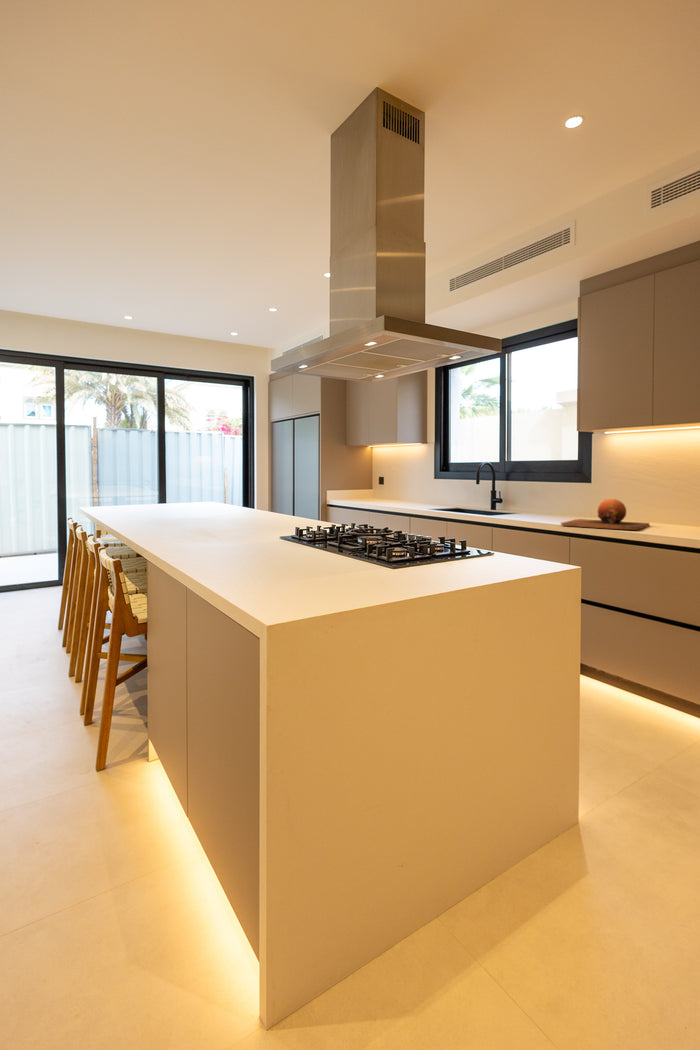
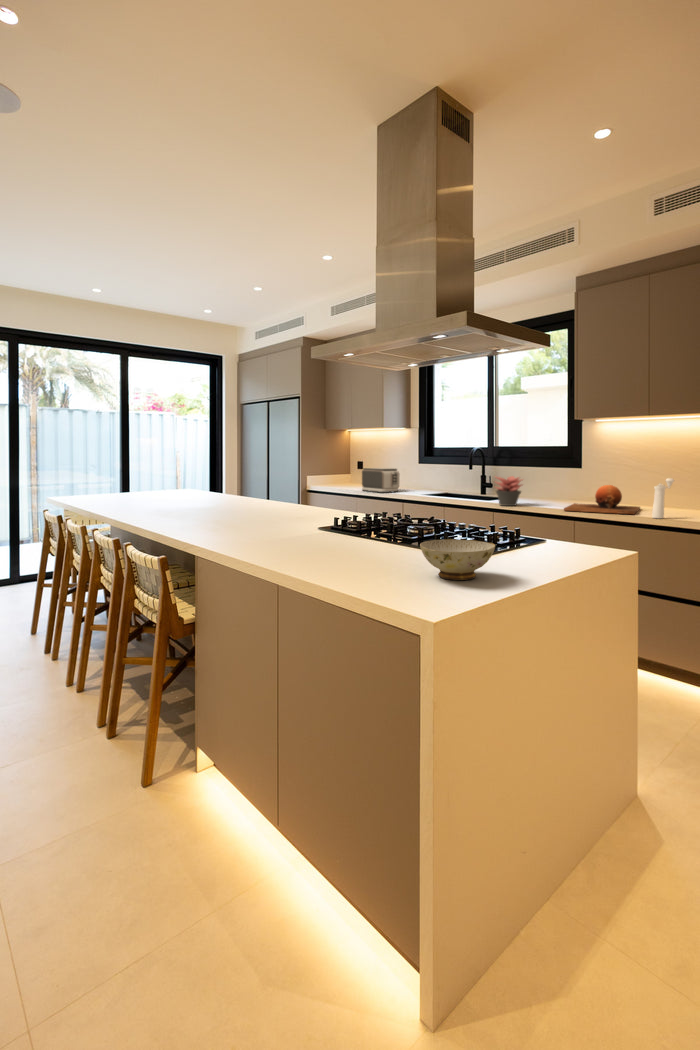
toaster: none [373,483,409,507] -> present [362,468,399,493]
succulent plant: none [492,489,524,521] -> present [496,476,522,506]
pepper mill: none [654,491,680,535] -> present [652,478,674,518]
ceramic bowl: none [311,542,394,586] -> present [420,539,495,580]

